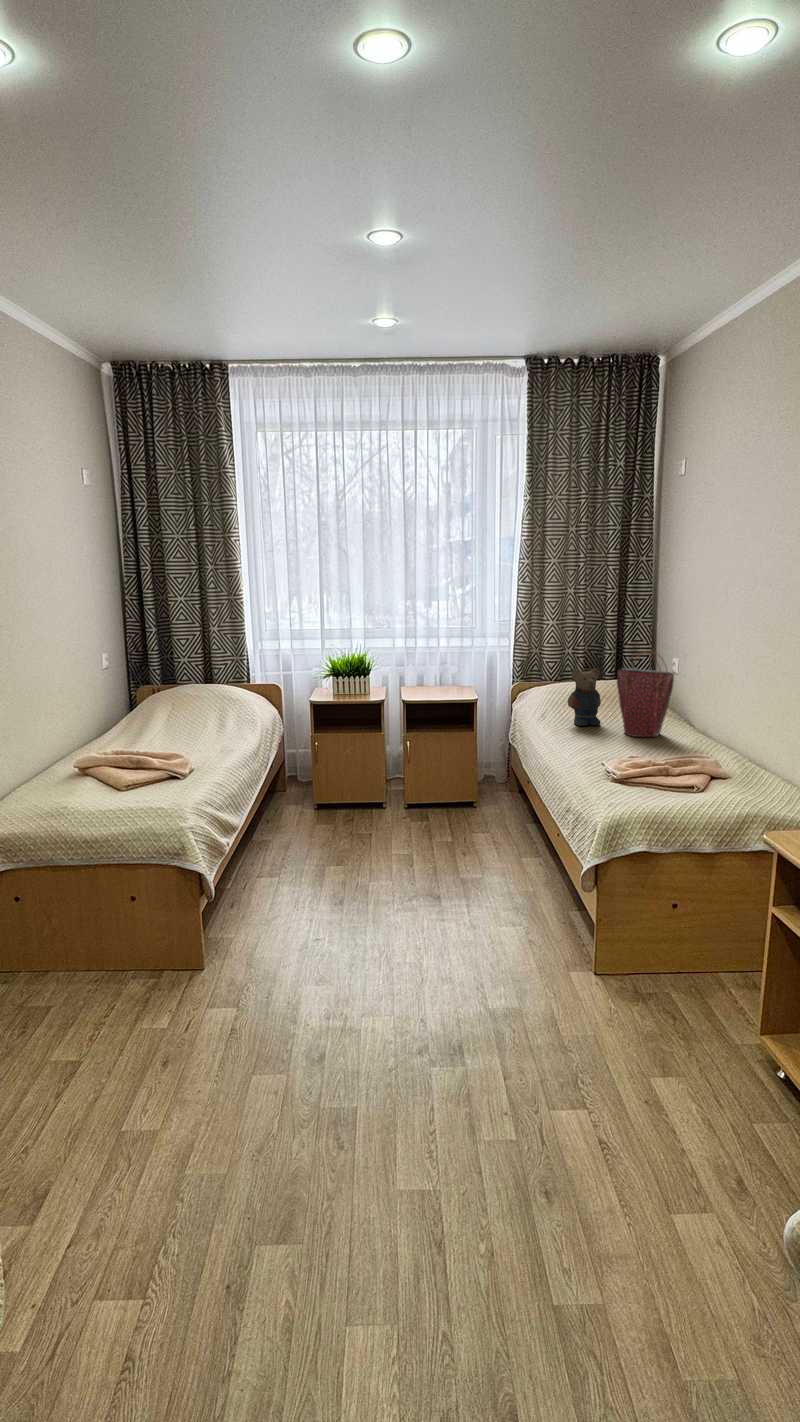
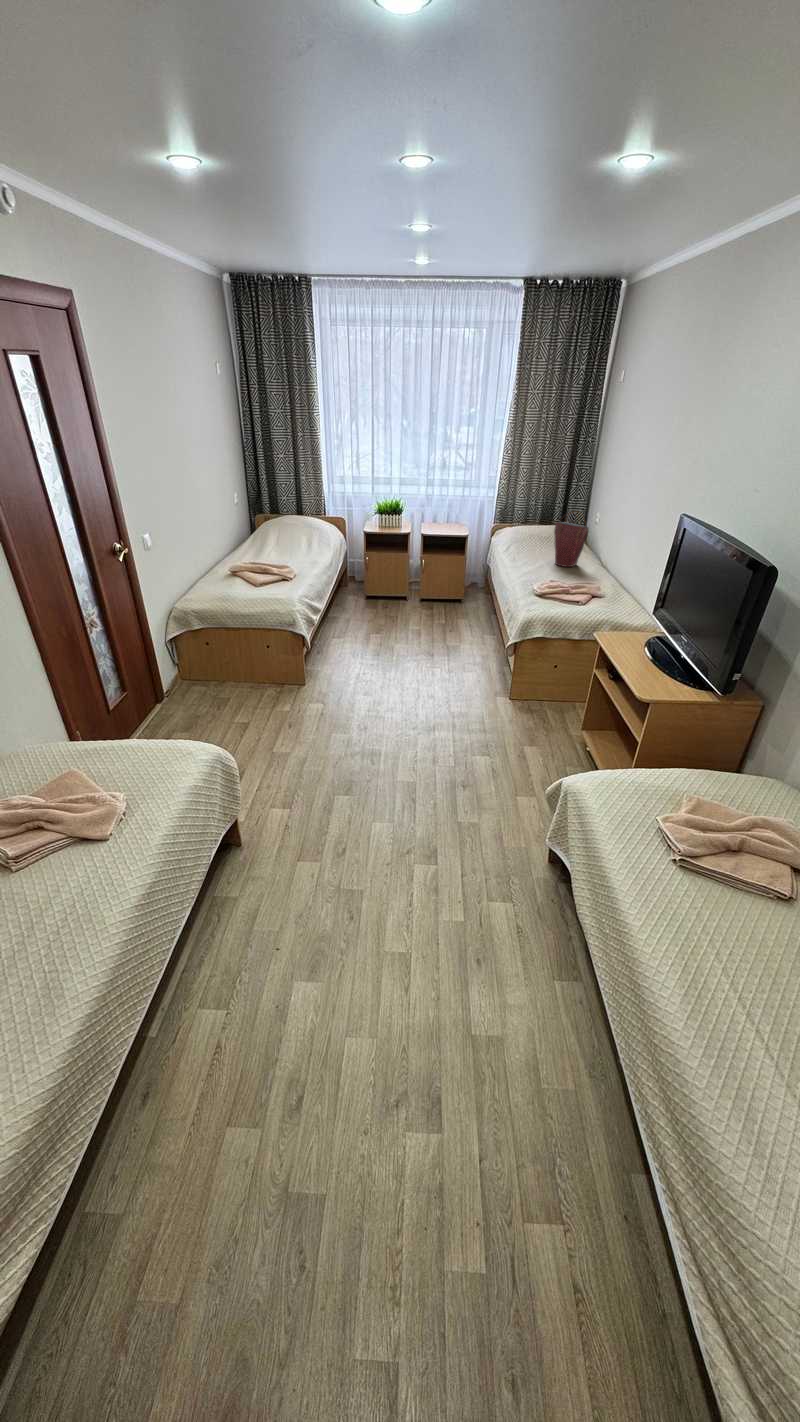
teddy bear: present [568,668,601,726] -> none [523,520,547,557]

